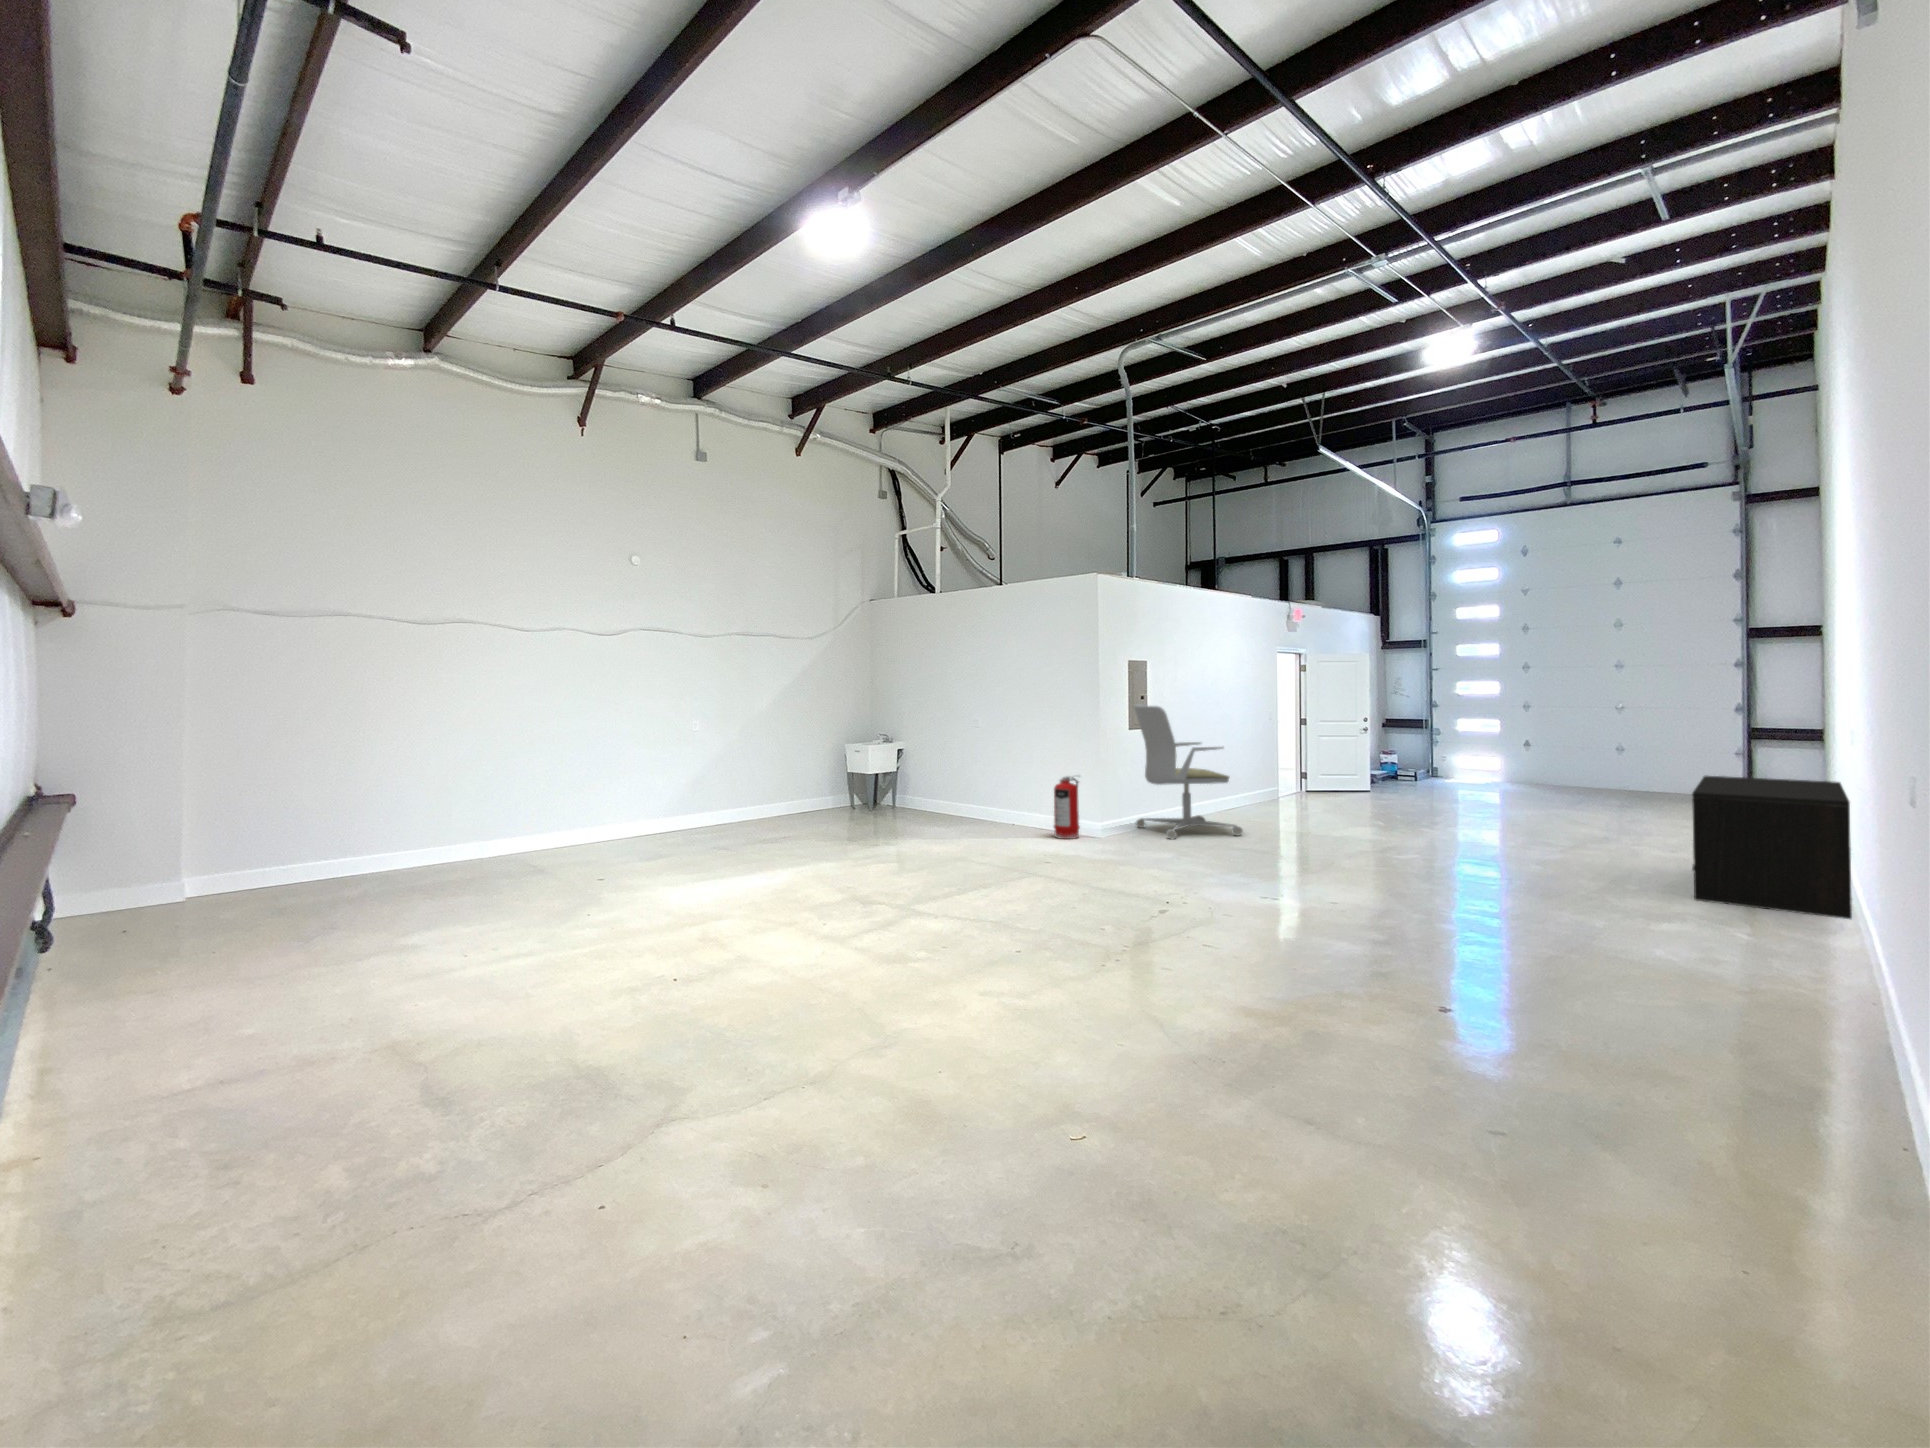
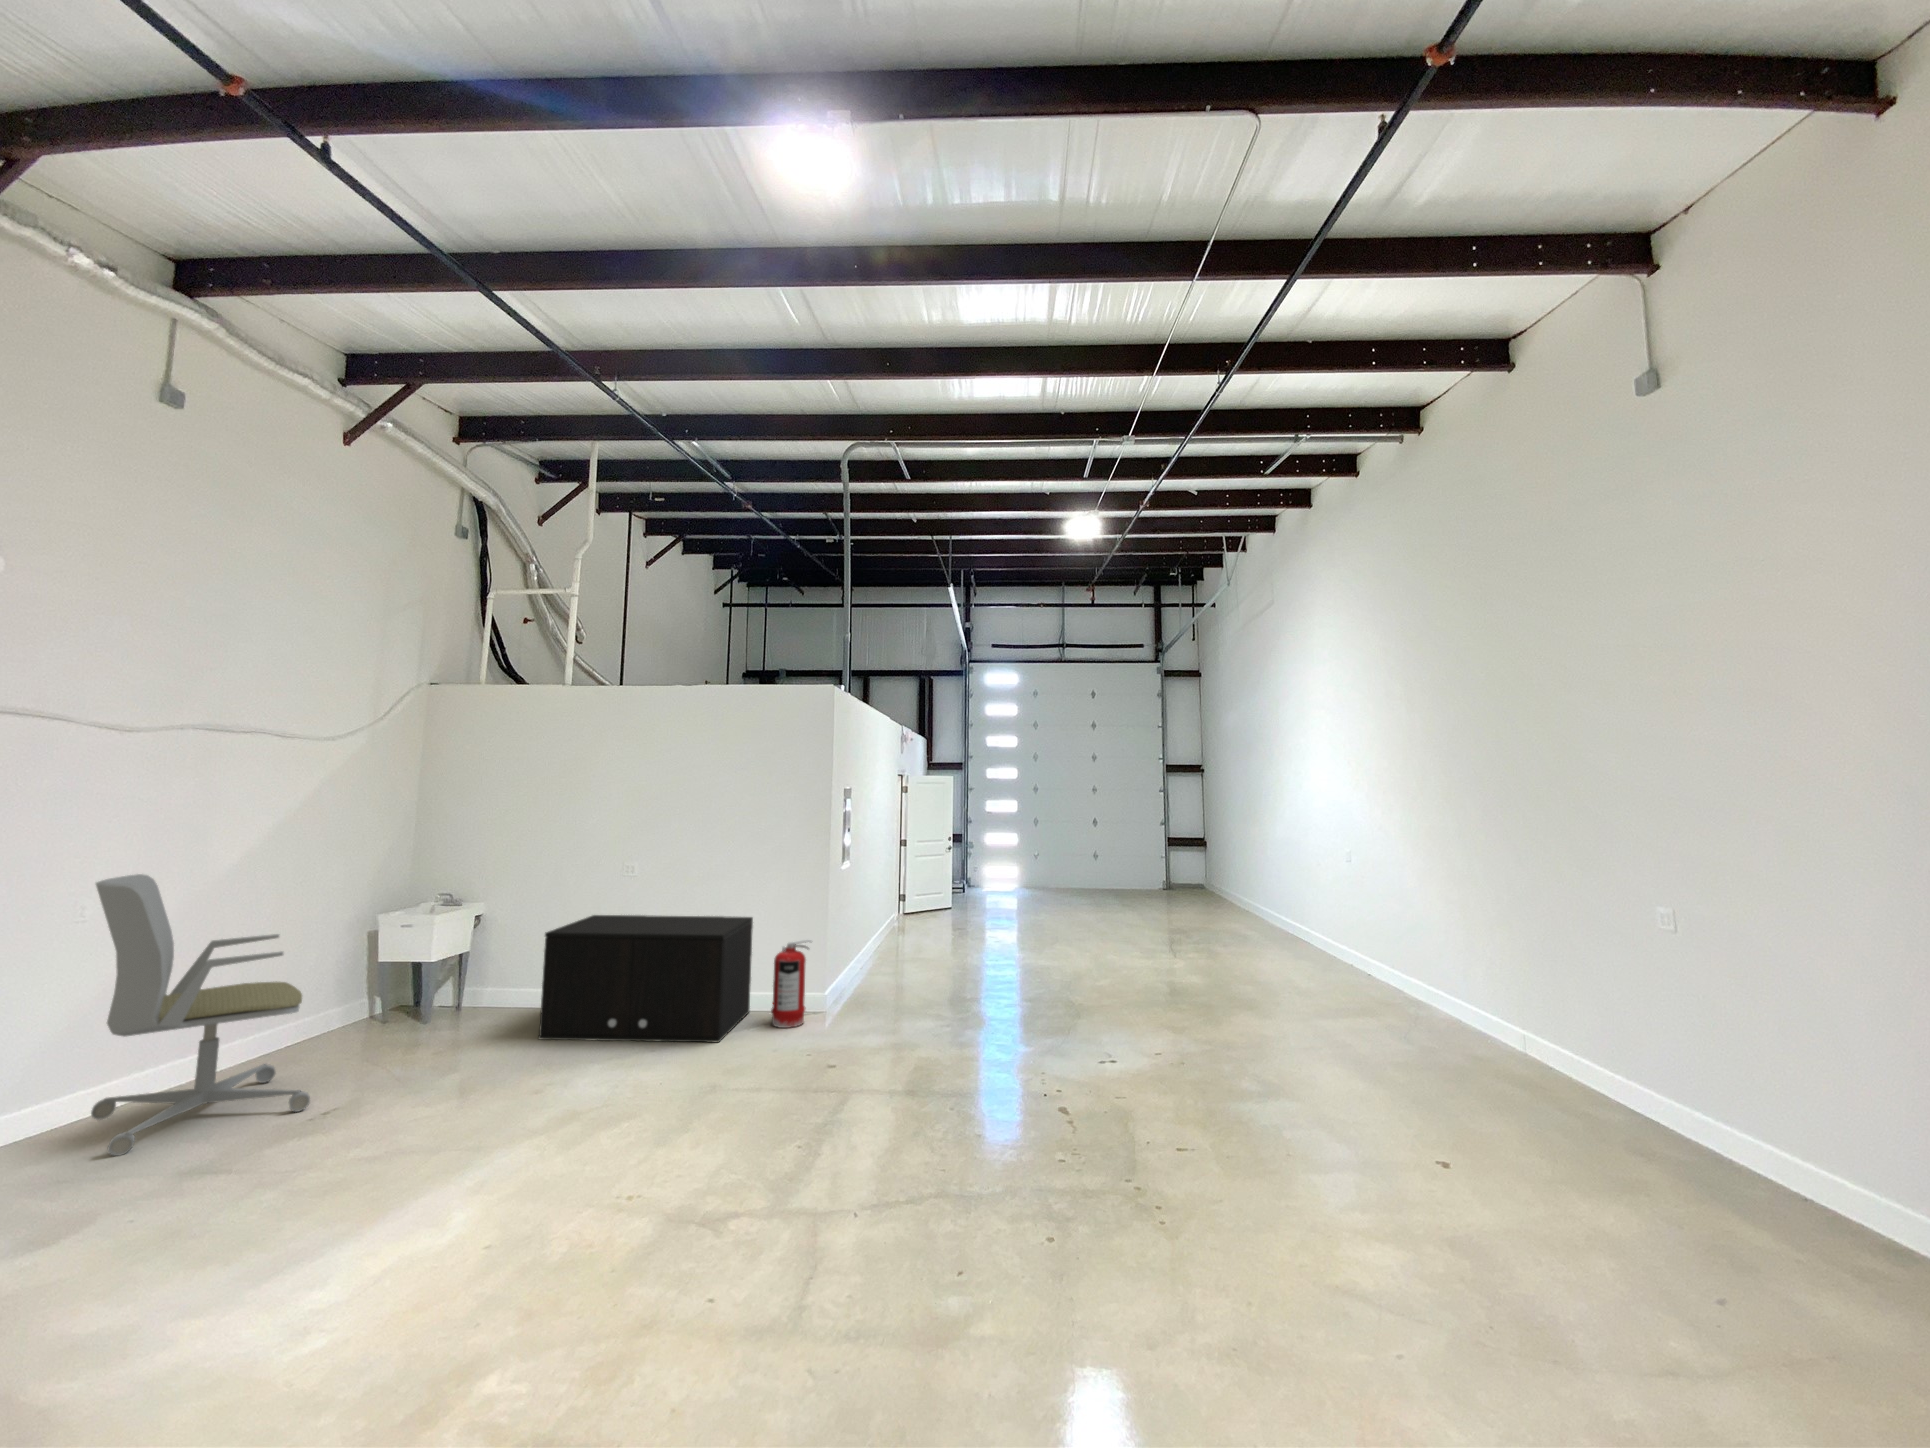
office chair: present [1134,704,1243,839] -> present [91,874,310,1156]
storage cabinet: present [1692,776,1852,919] -> present [538,915,753,1042]

